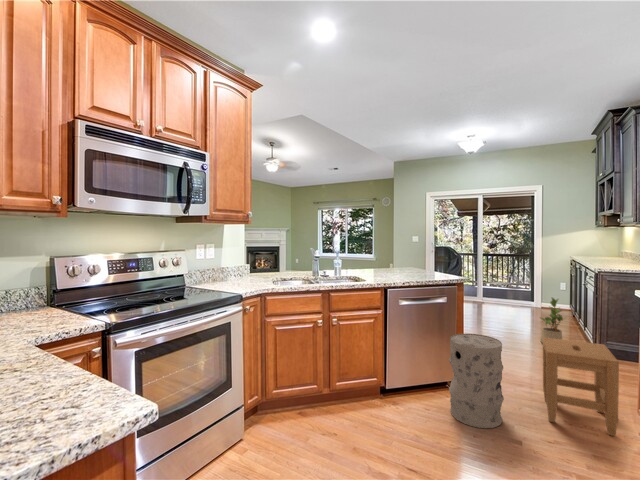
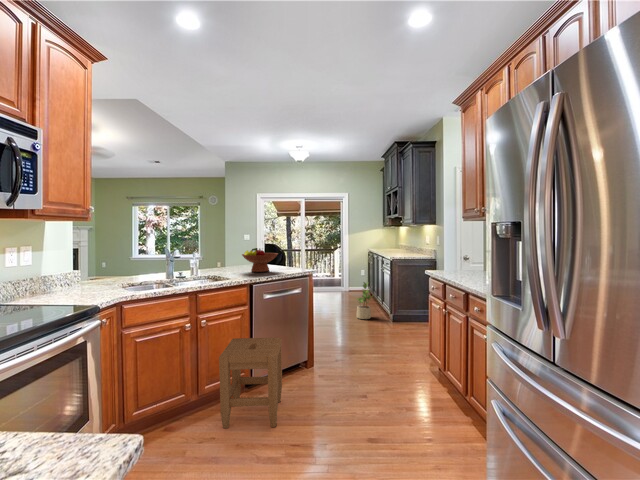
fruit bowl: none [384,250,423,276] -> present [242,248,277,272]
trash can: present [449,334,504,428] -> none [308,317,349,394]
stool: present [543,337,619,436] -> present [219,338,282,428]

